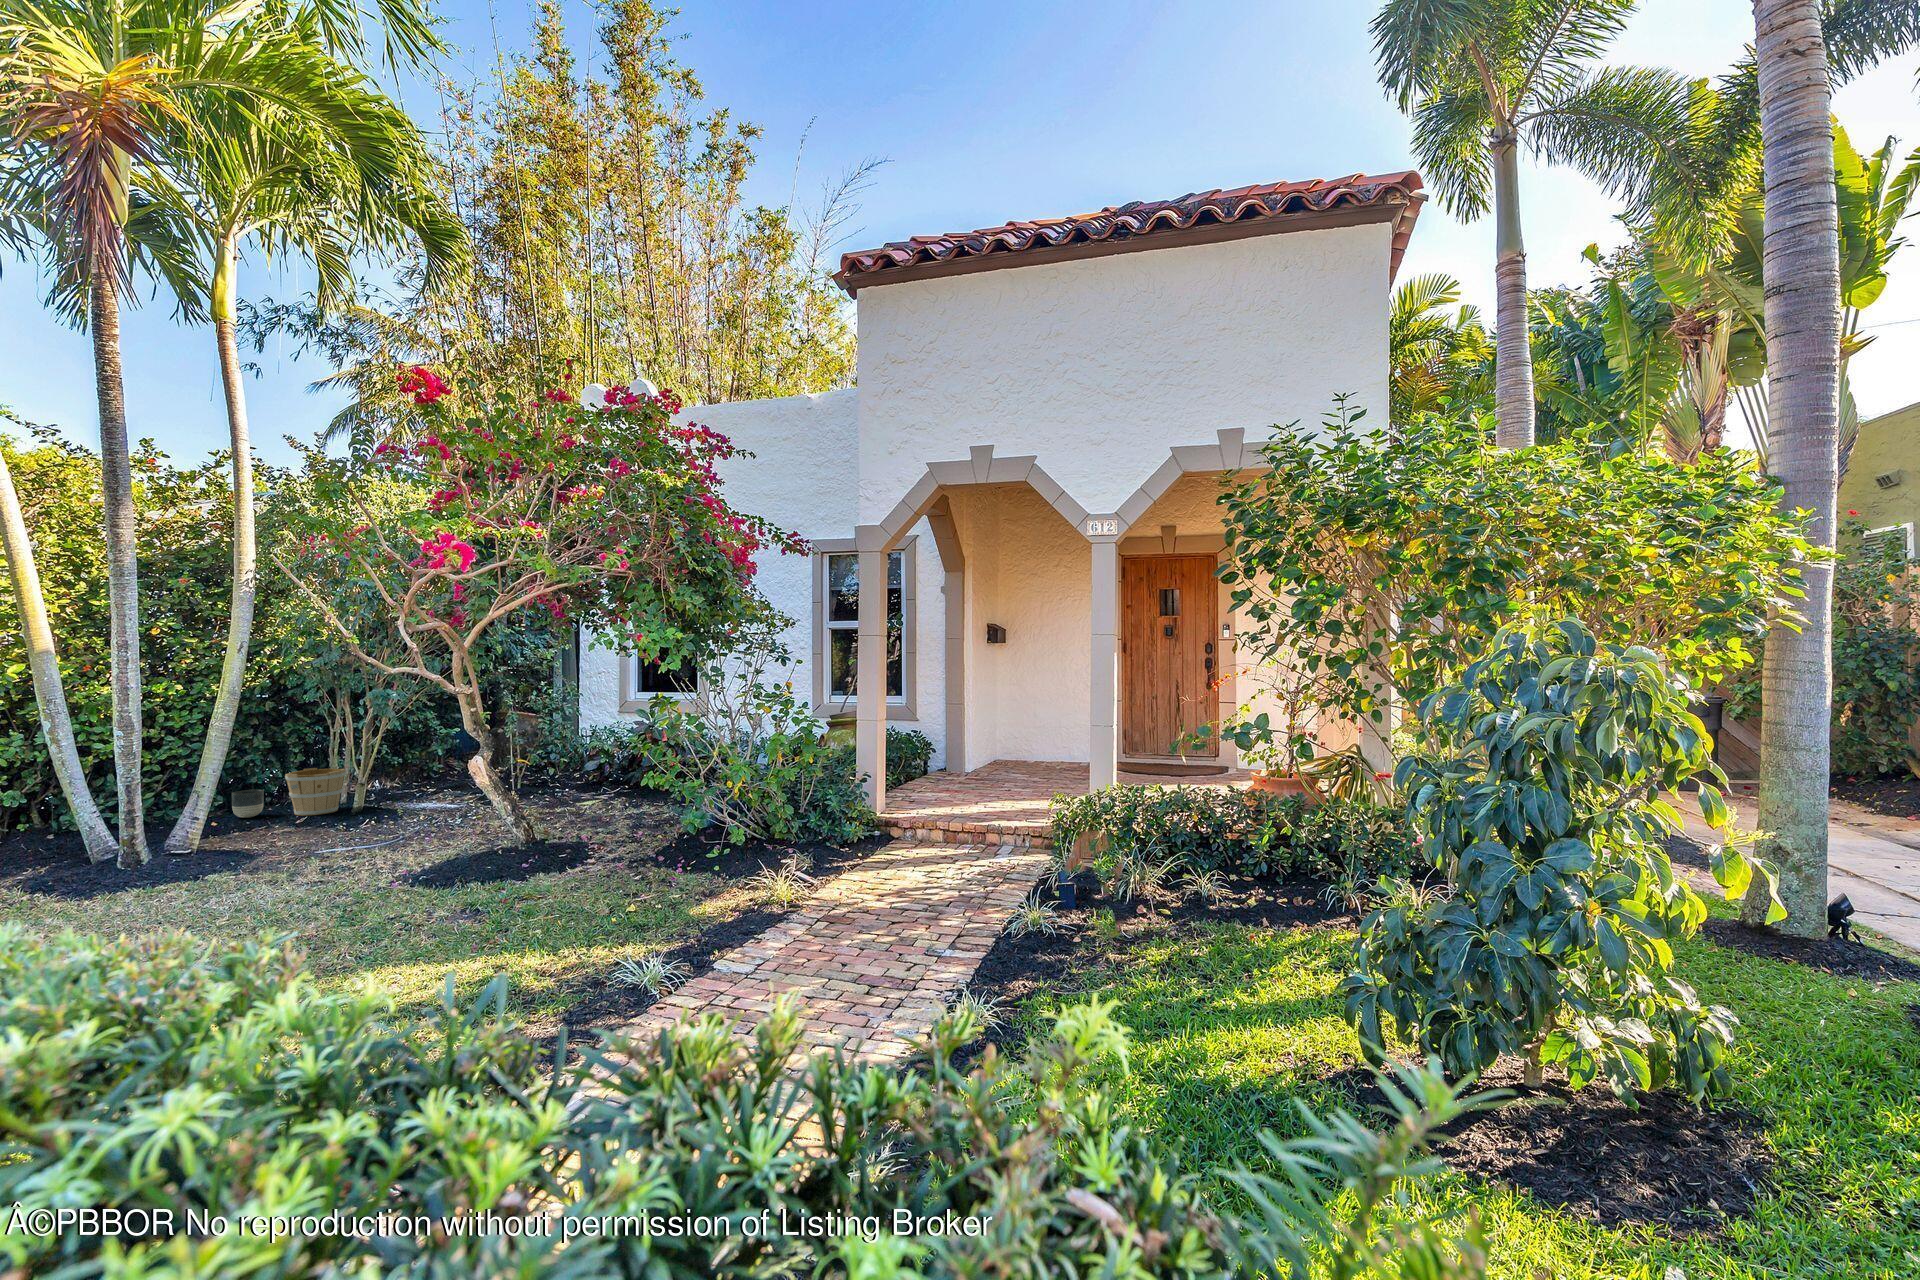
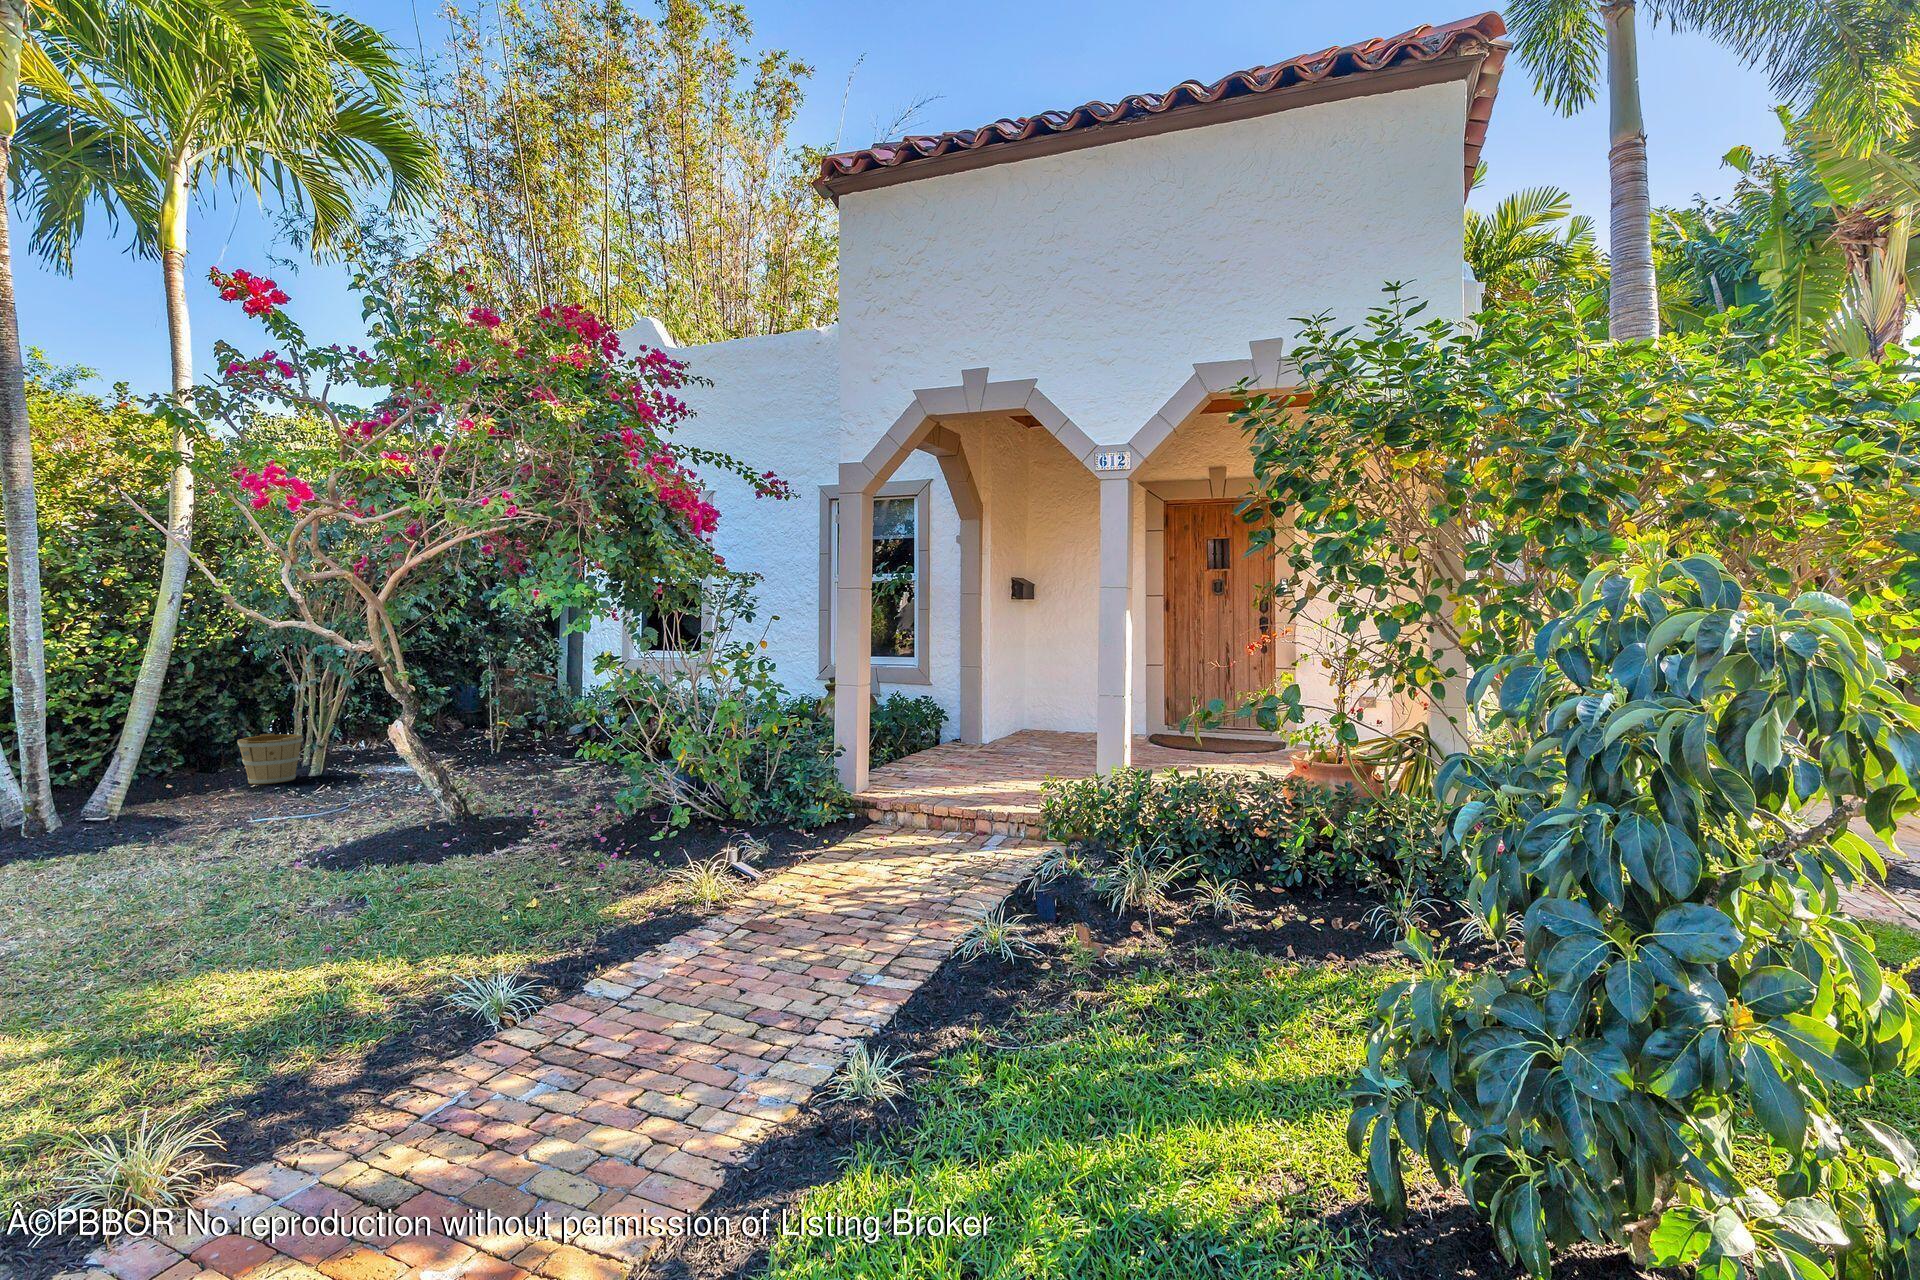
planter: present [232,790,264,818] -> none [182,756,217,785]

